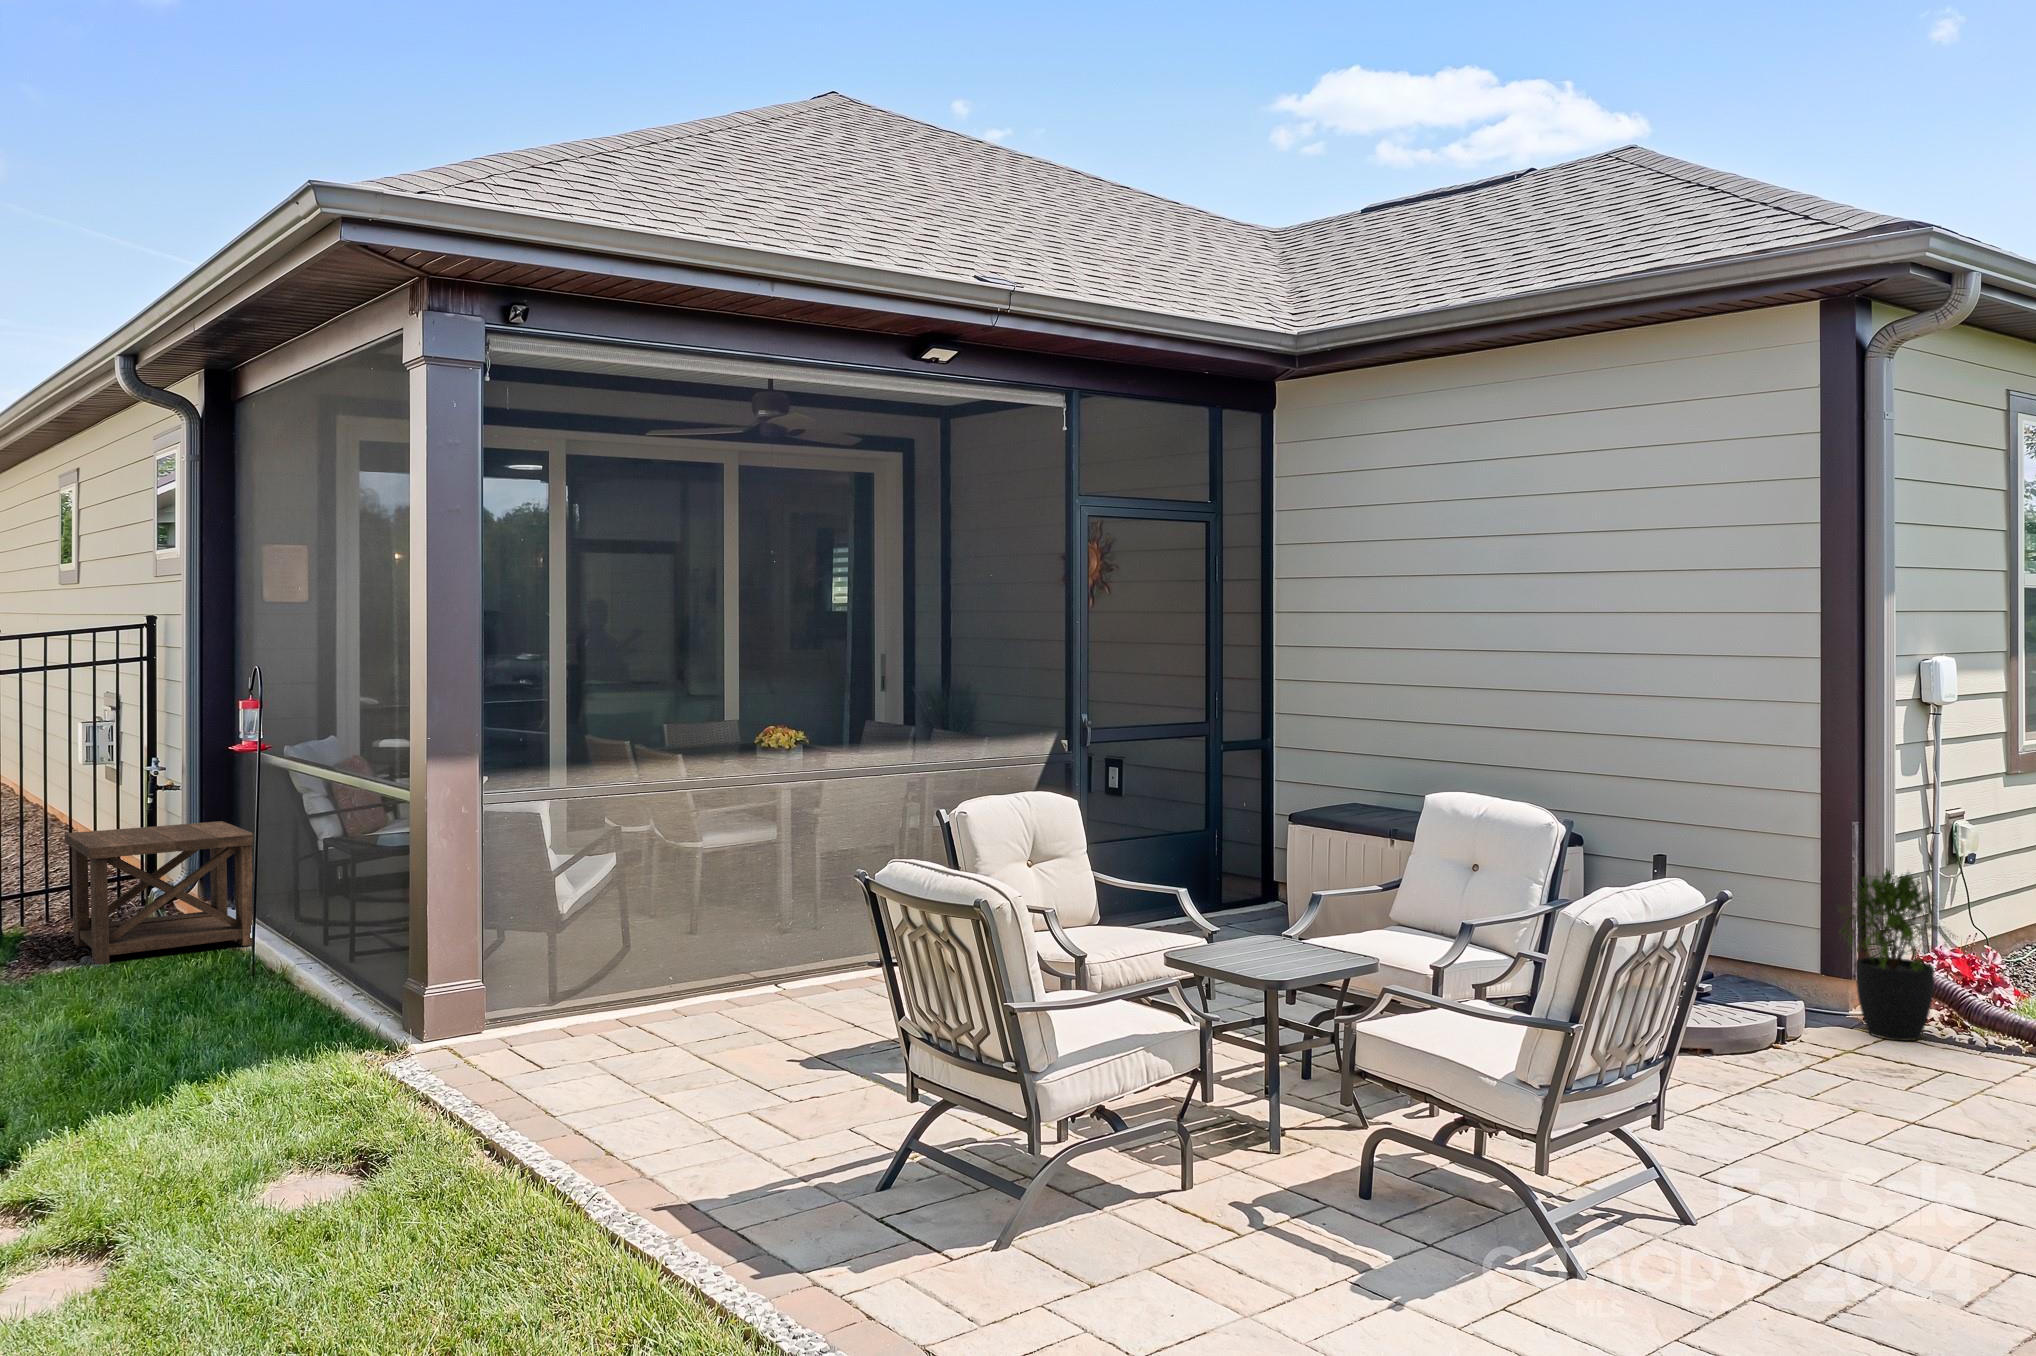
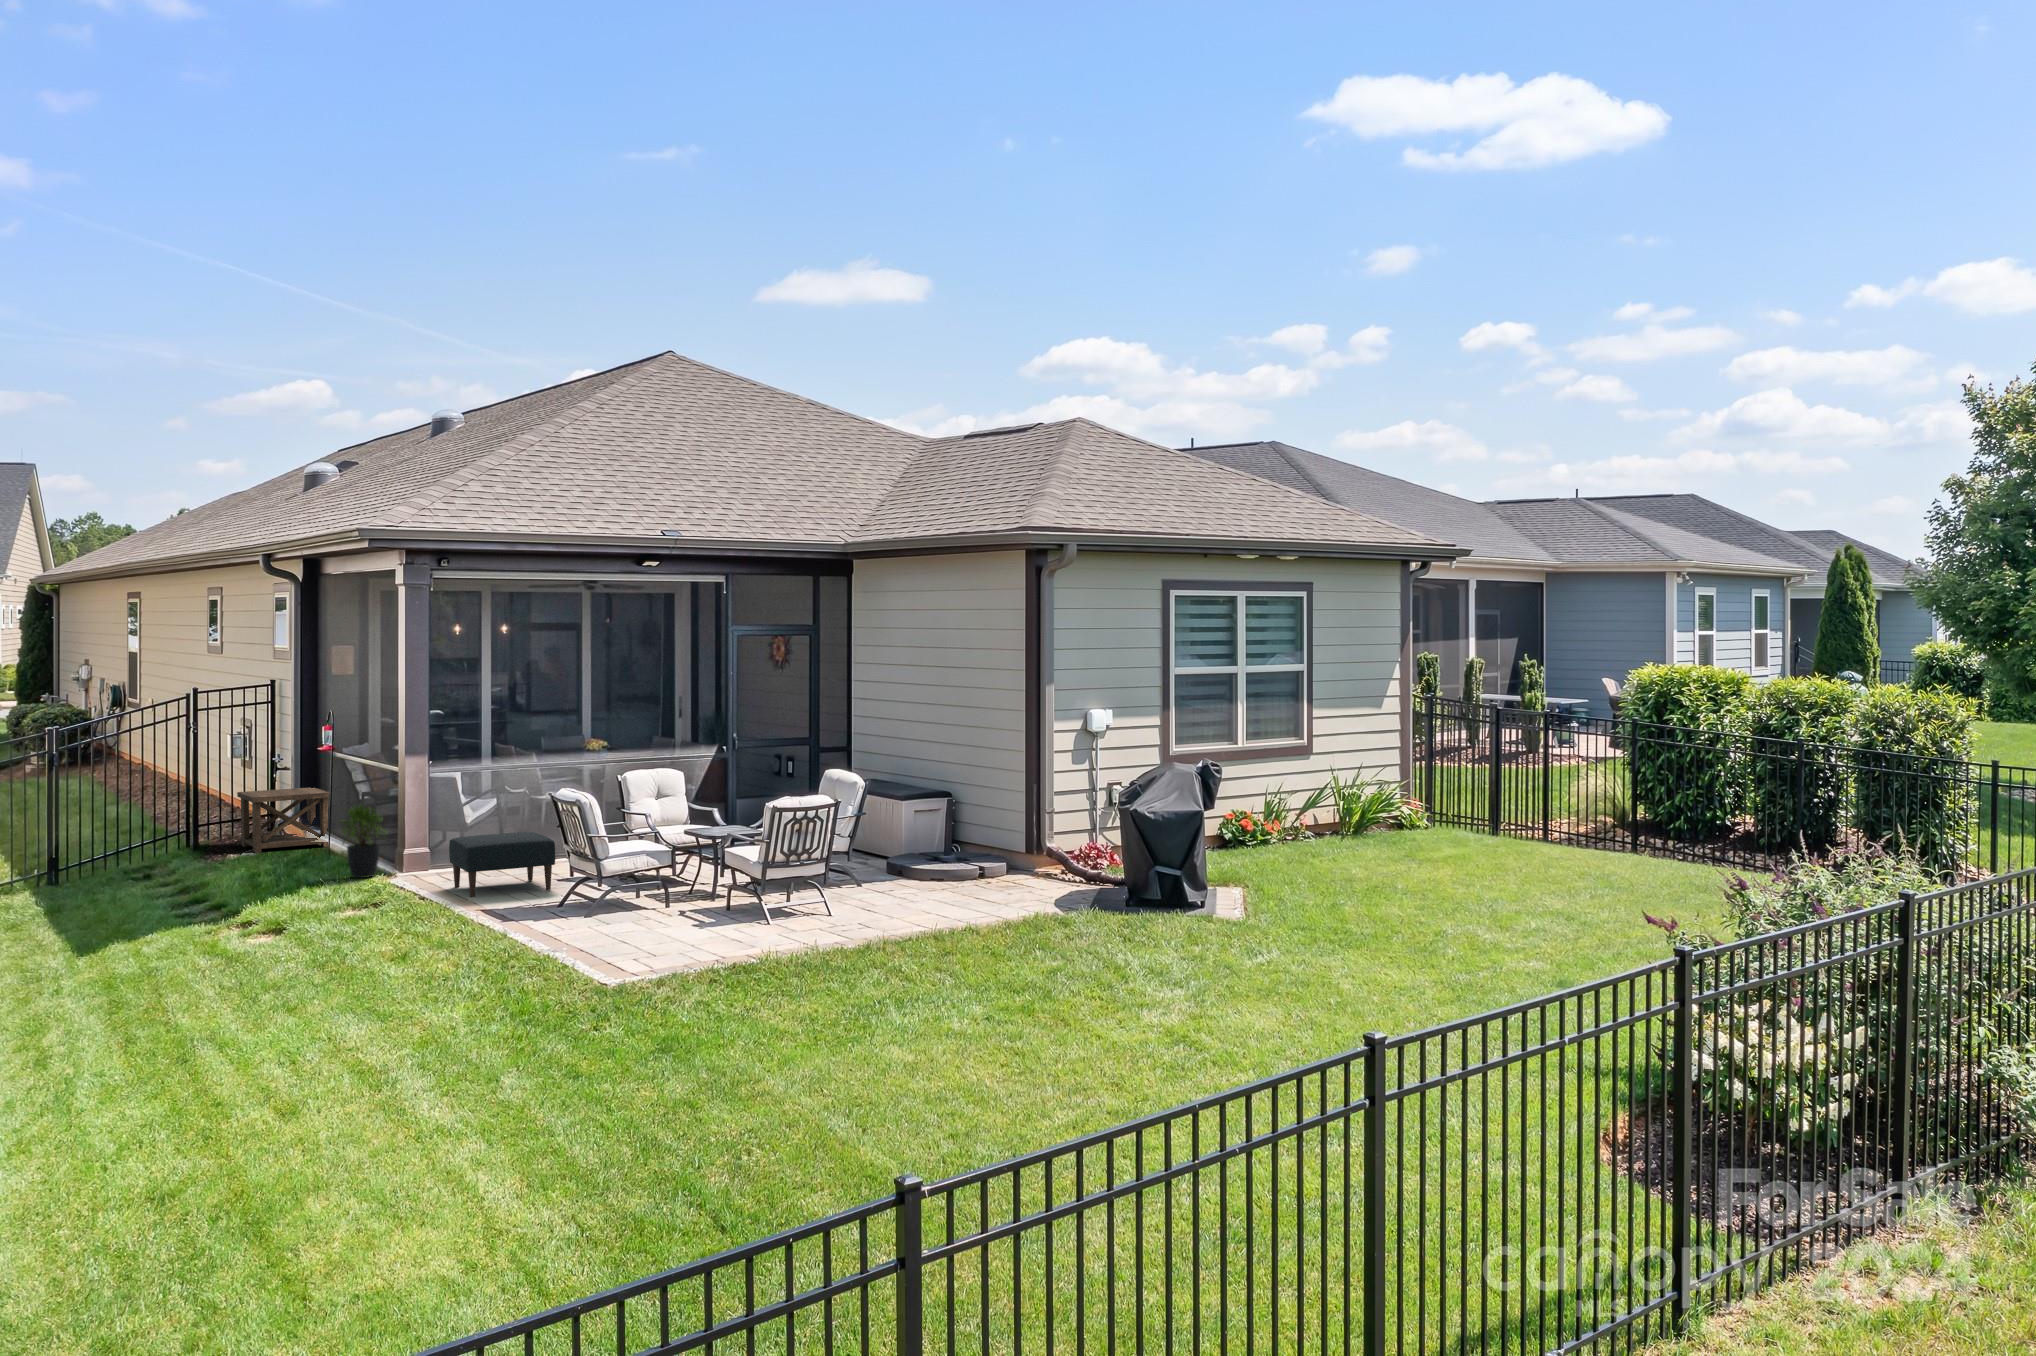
potted plant: present [1840,868,1954,1041] -> present [343,804,387,878]
ottoman: none [550,946,826,1139] -> present [449,832,555,897]

